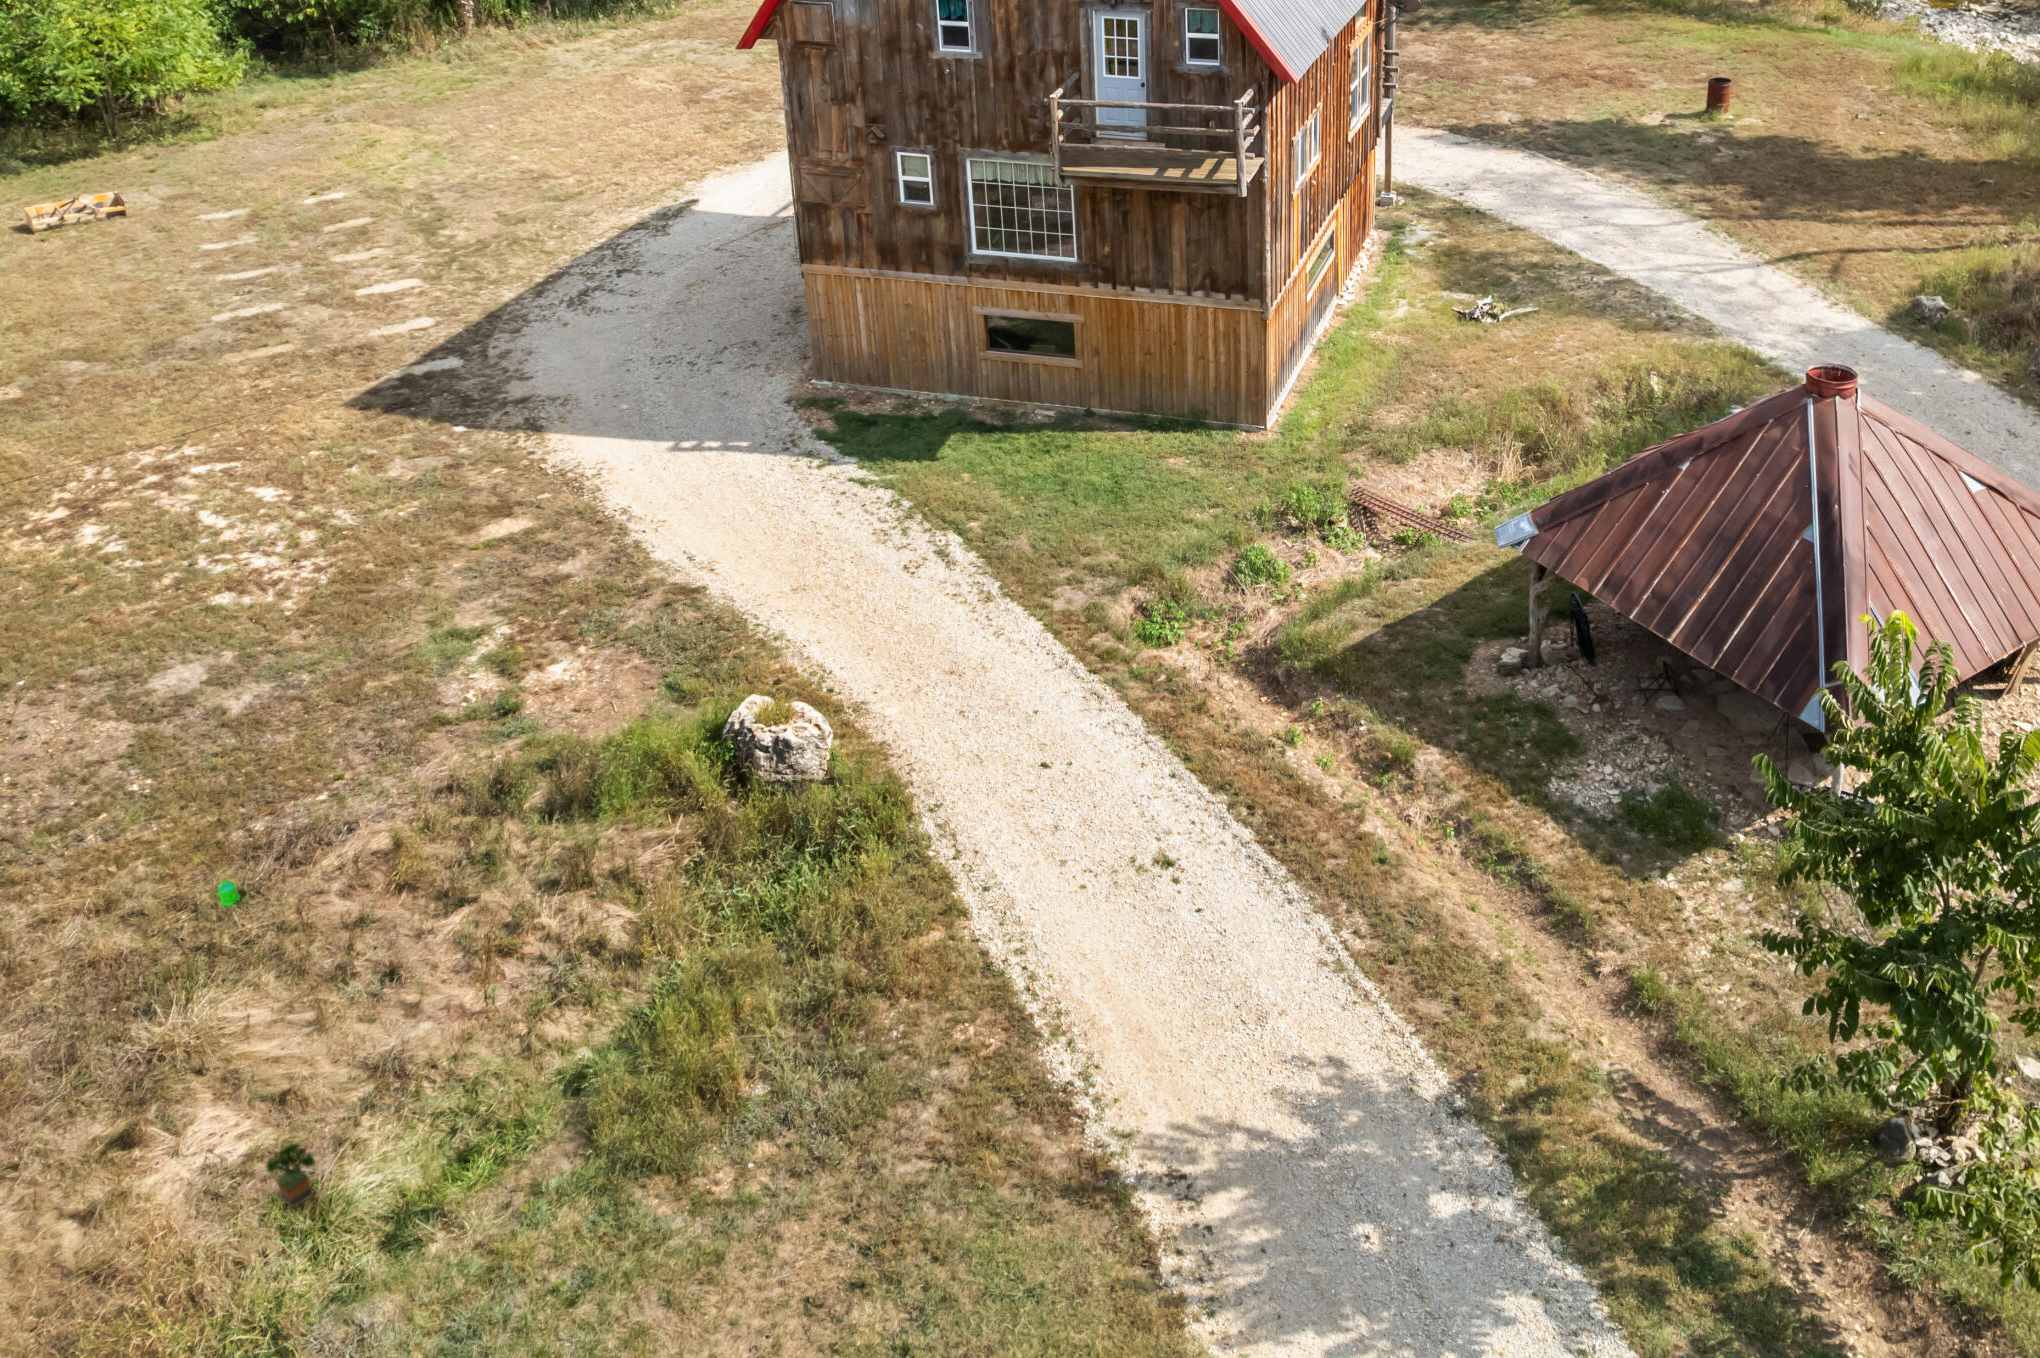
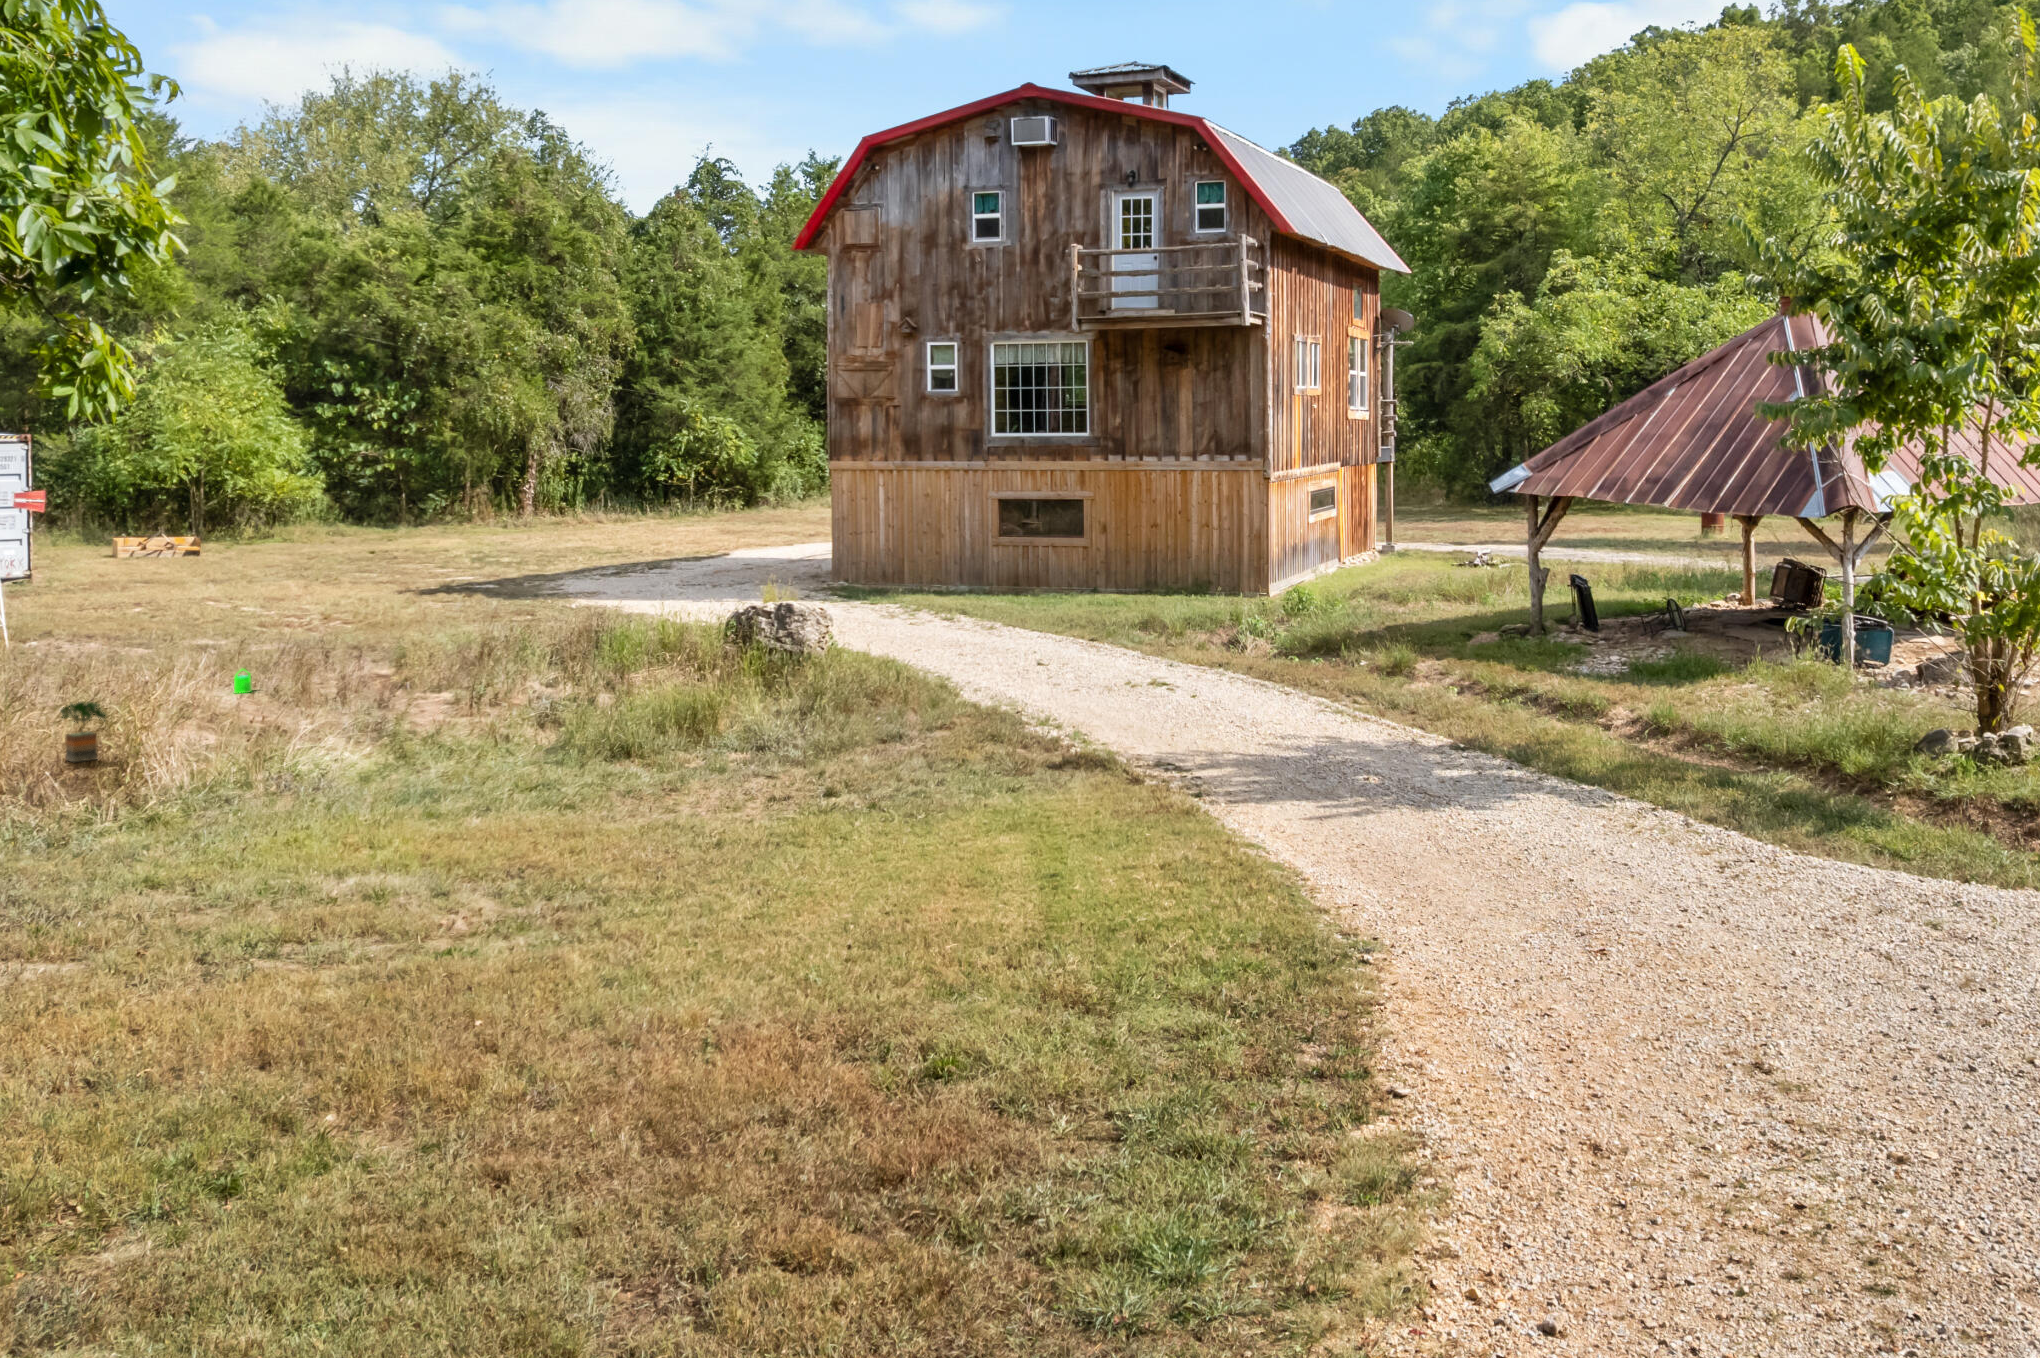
potted tree: present [266,1143,315,1208] -> present [61,702,106,763]

